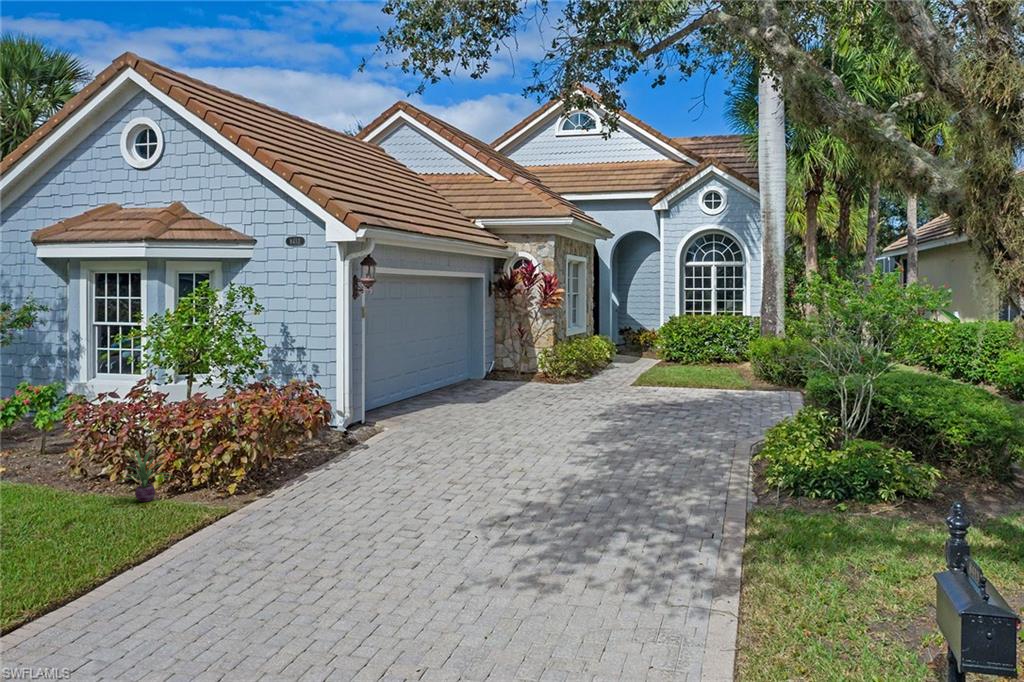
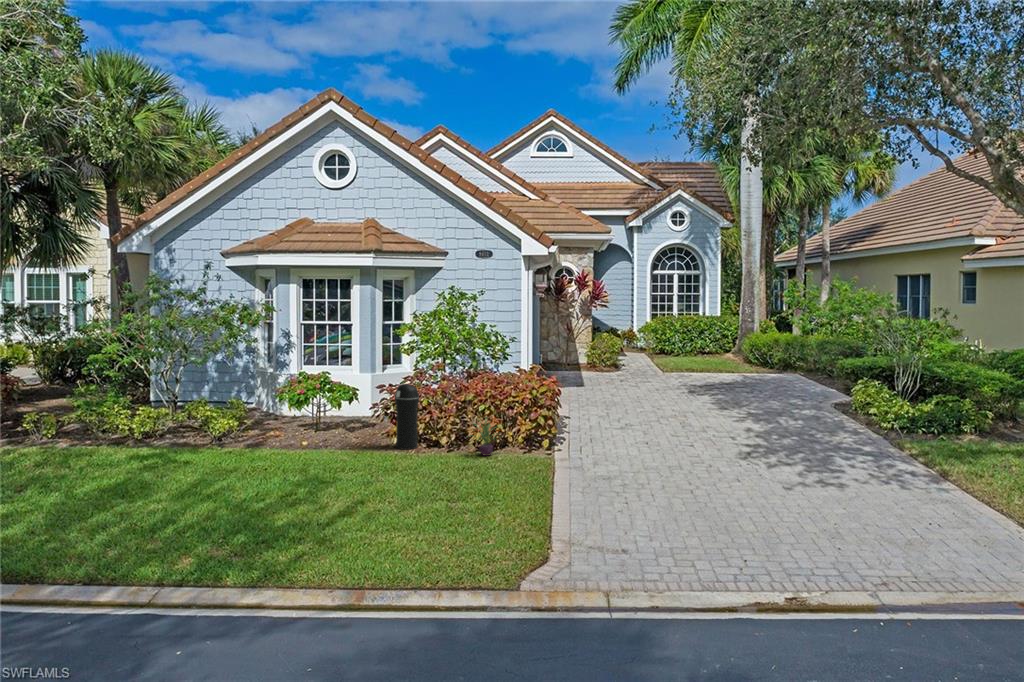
trash can: none [58,403,98,487] -> present [395,384,419,450]

